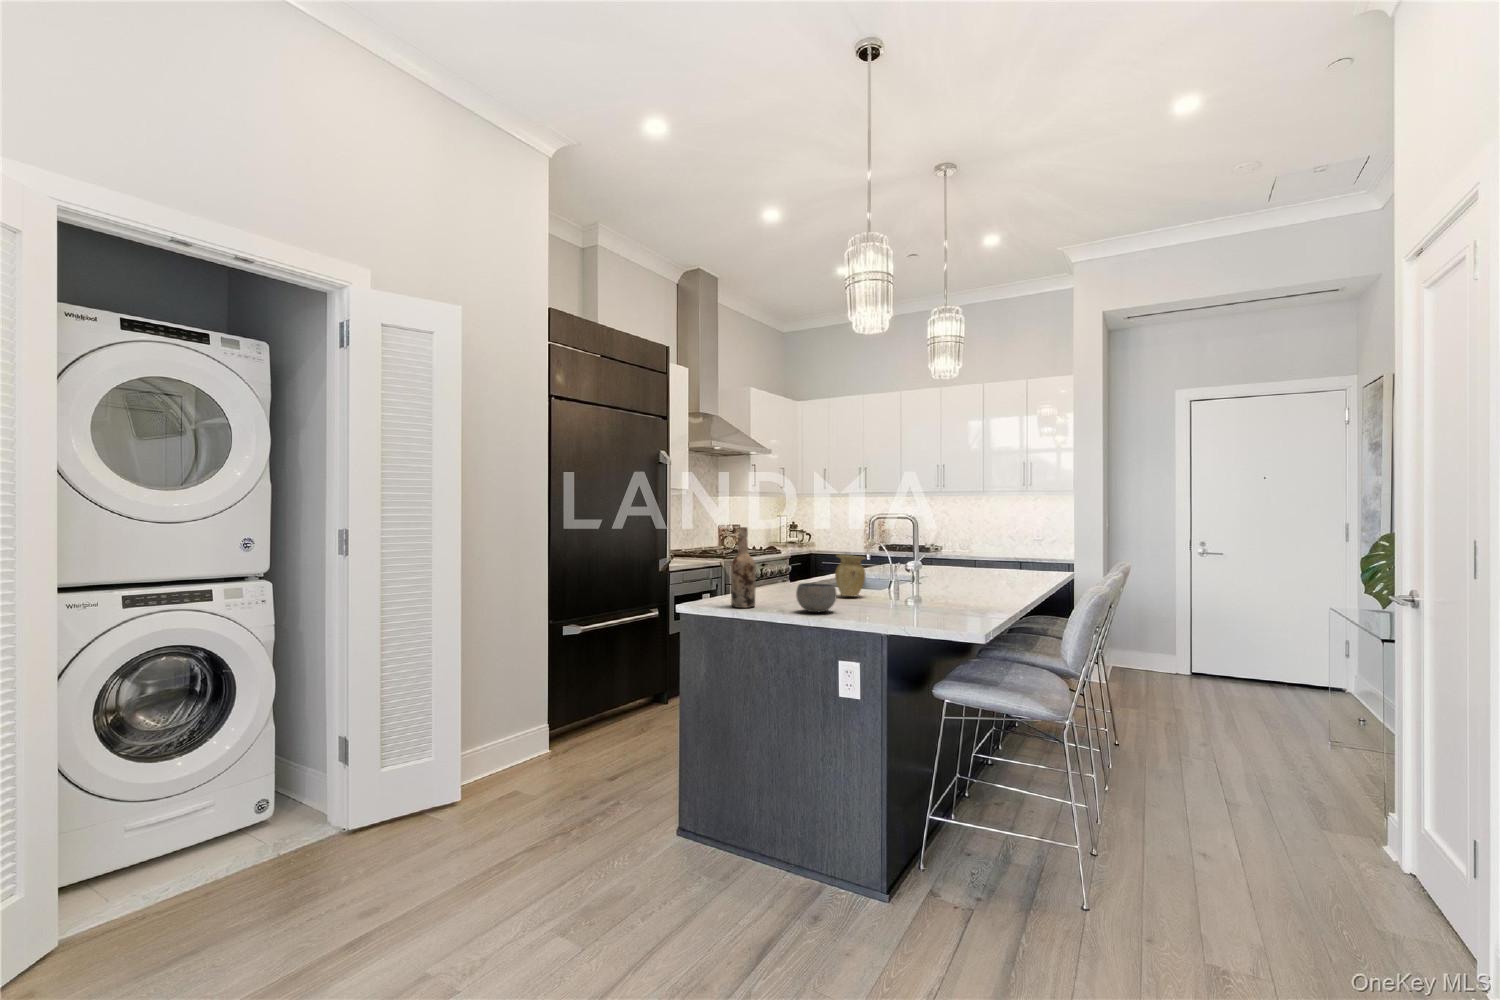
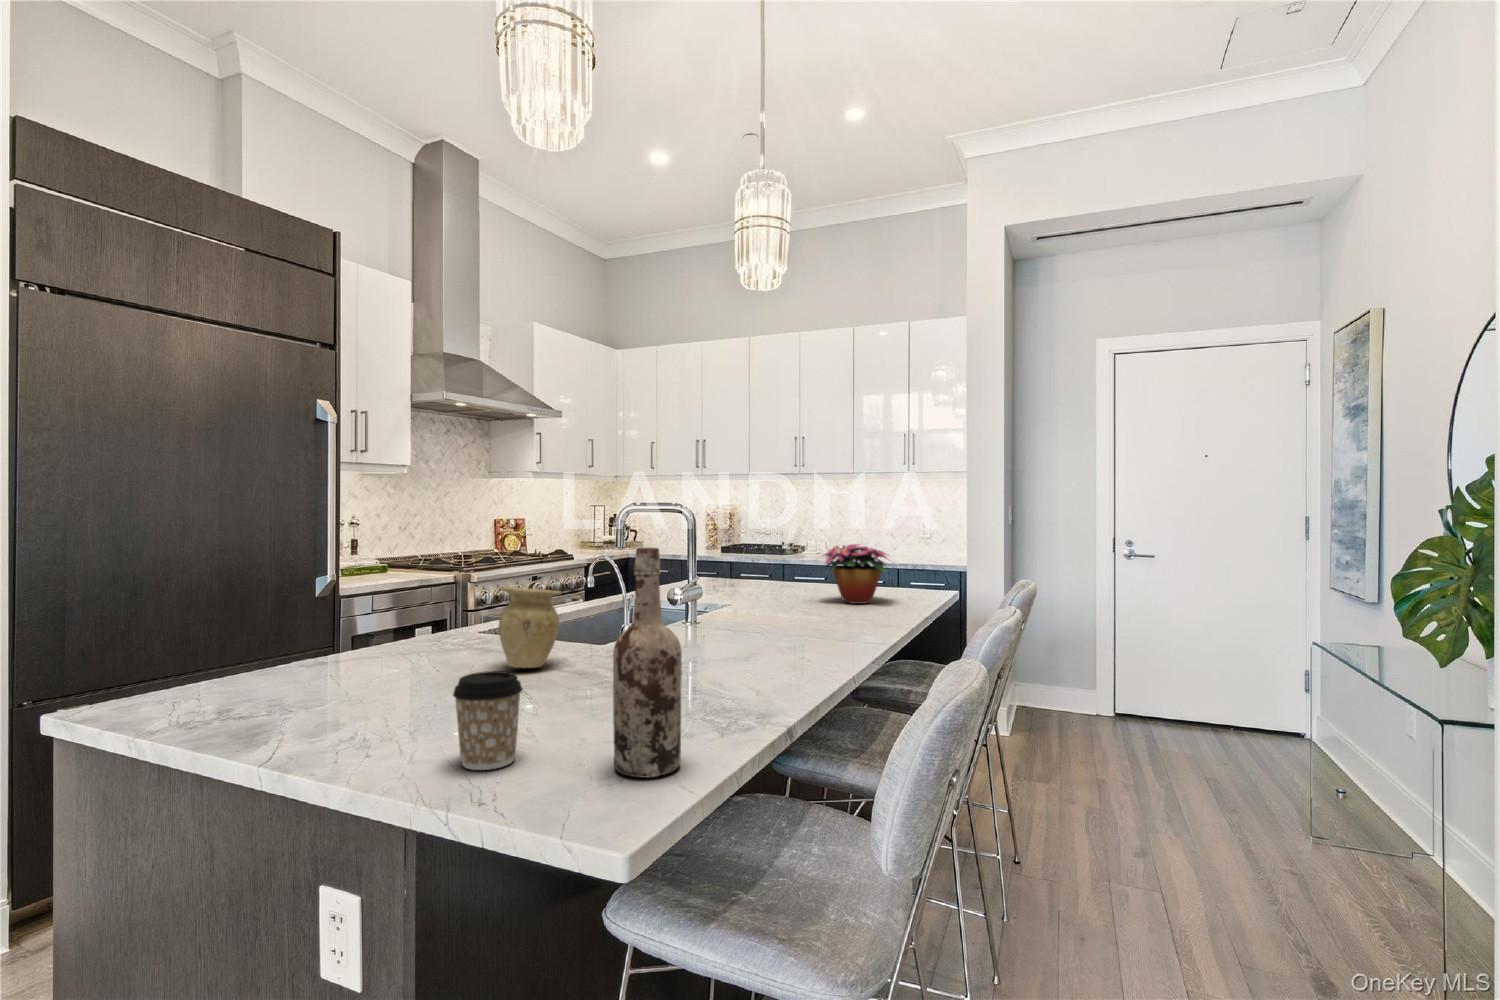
wine bottle: present [731,527,756,608] -> present [613,548,682,778]
flower arrangement: none [977,538,1036,577] -> present [821,544,891,604]
coffee cup: none [871,582,899,620] -> present [453,671,522,770]
bowl: present [796,583,837,612] -> none [316,664,418,736]

